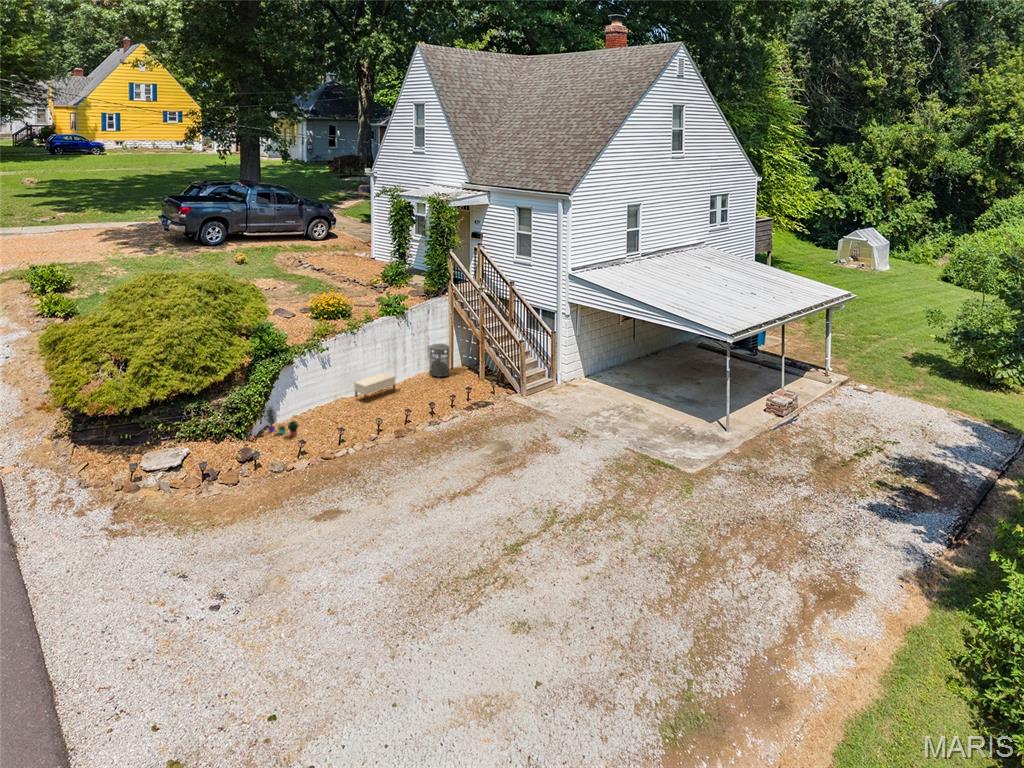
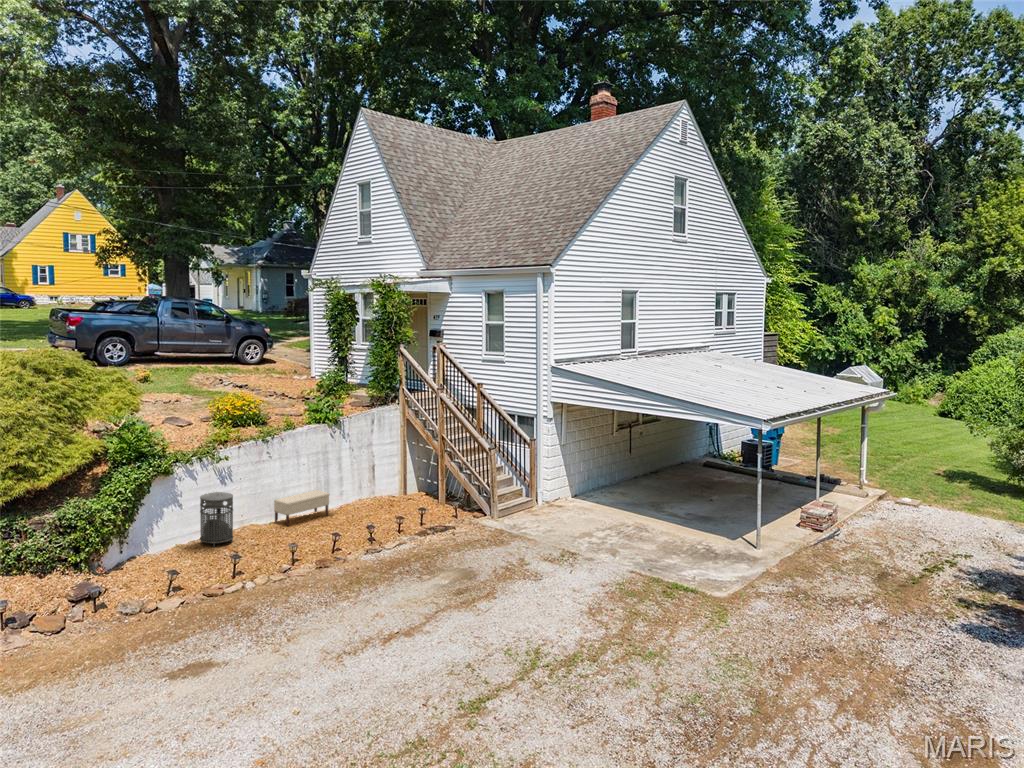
trash can: present [429,344,450,378] -> present [200,492,233,547]
potted plant: present [266,407,298,436] -> none [146,521,190,563]

